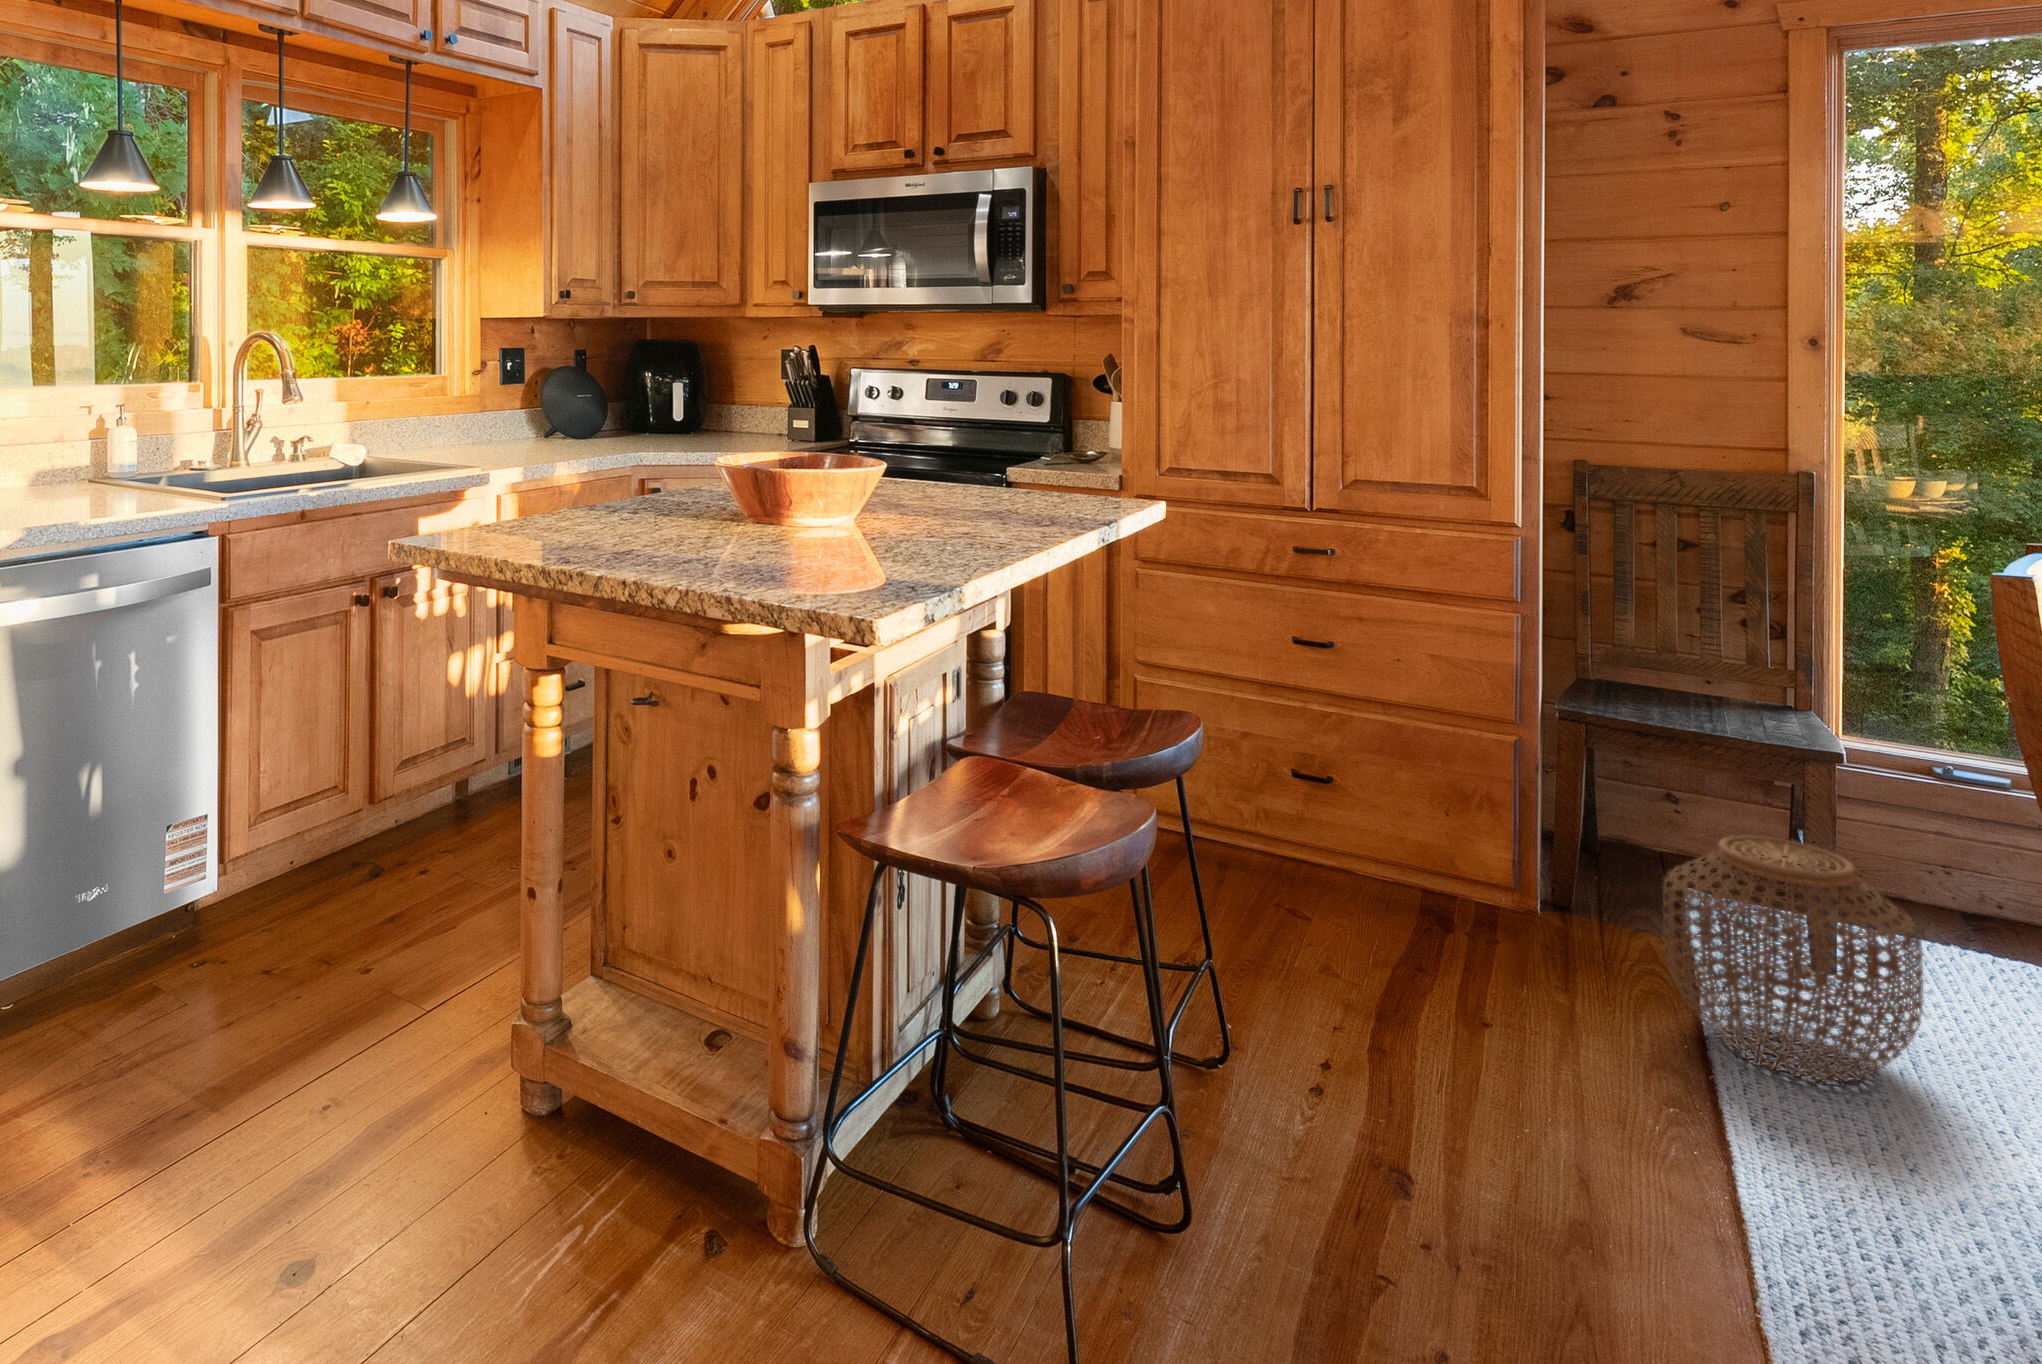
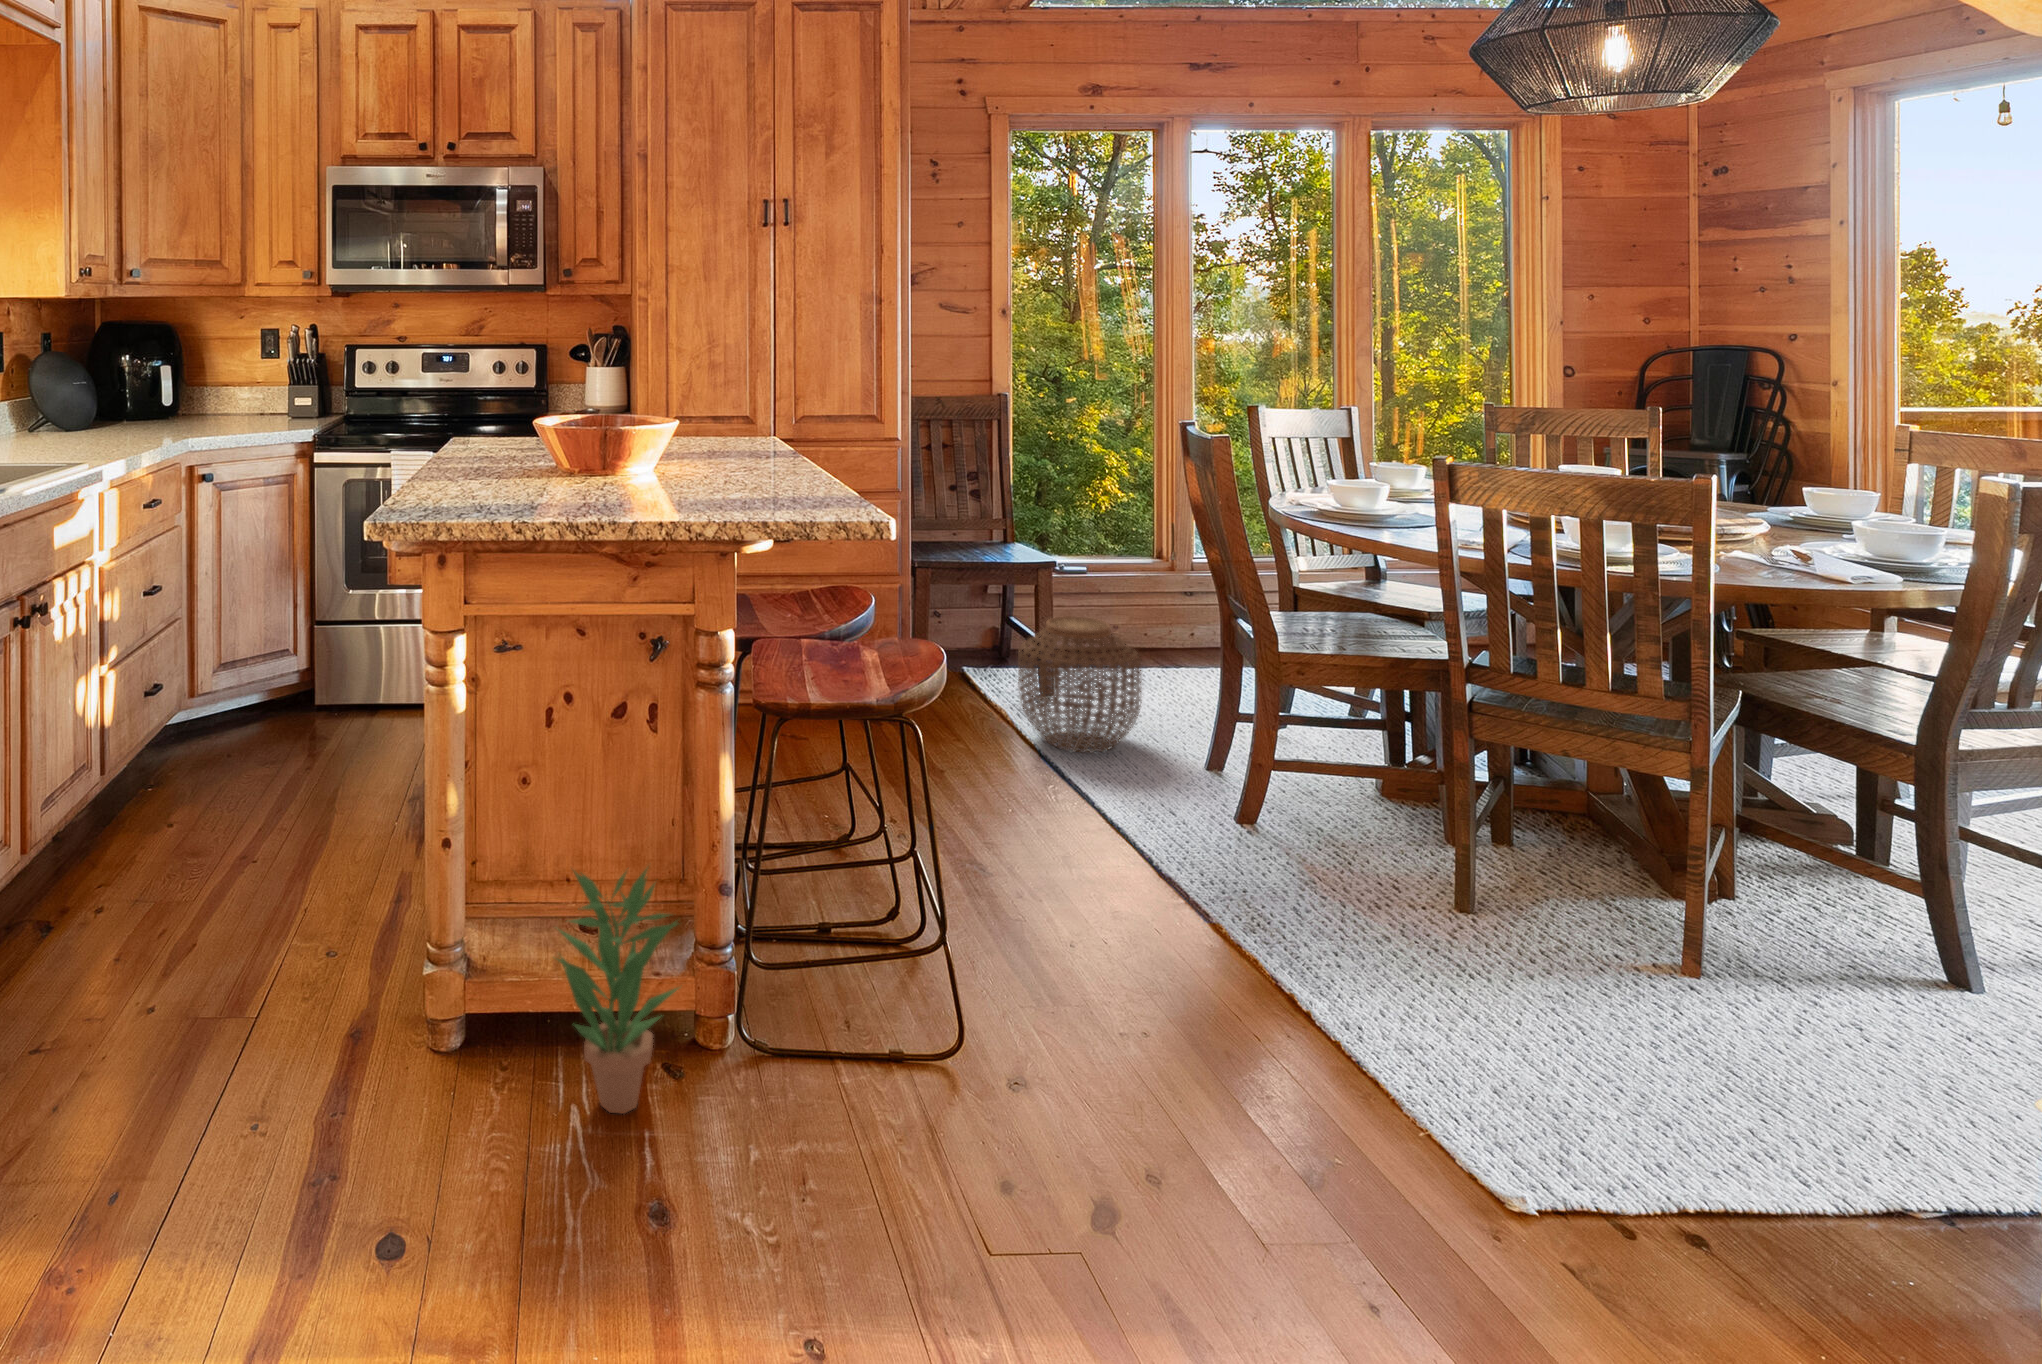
potted plant: none [504,947,658,1247] -> present [556,869,678,1113]

